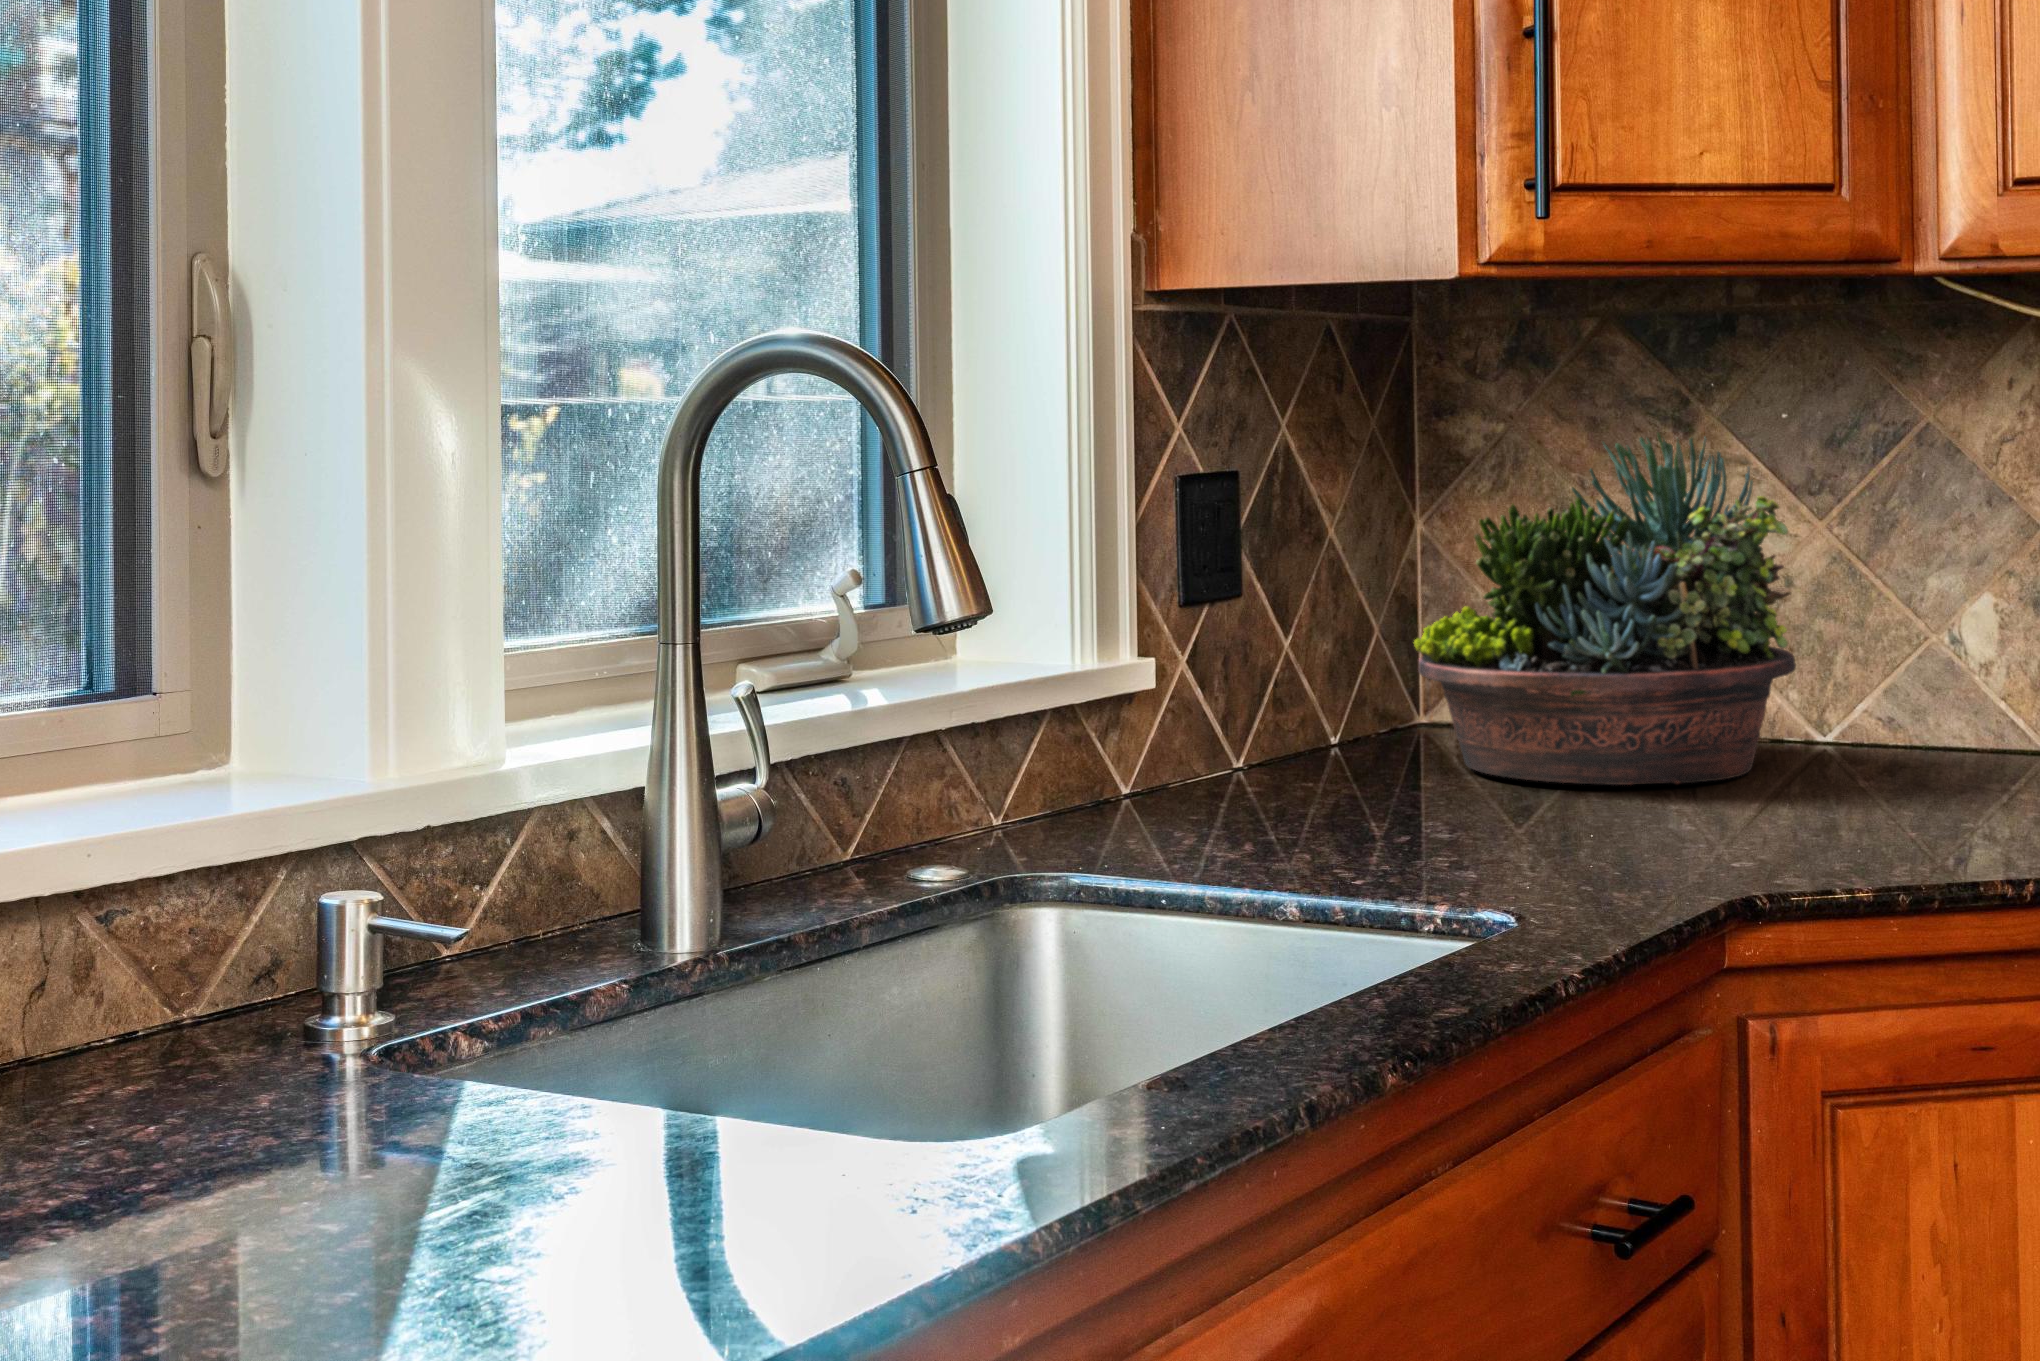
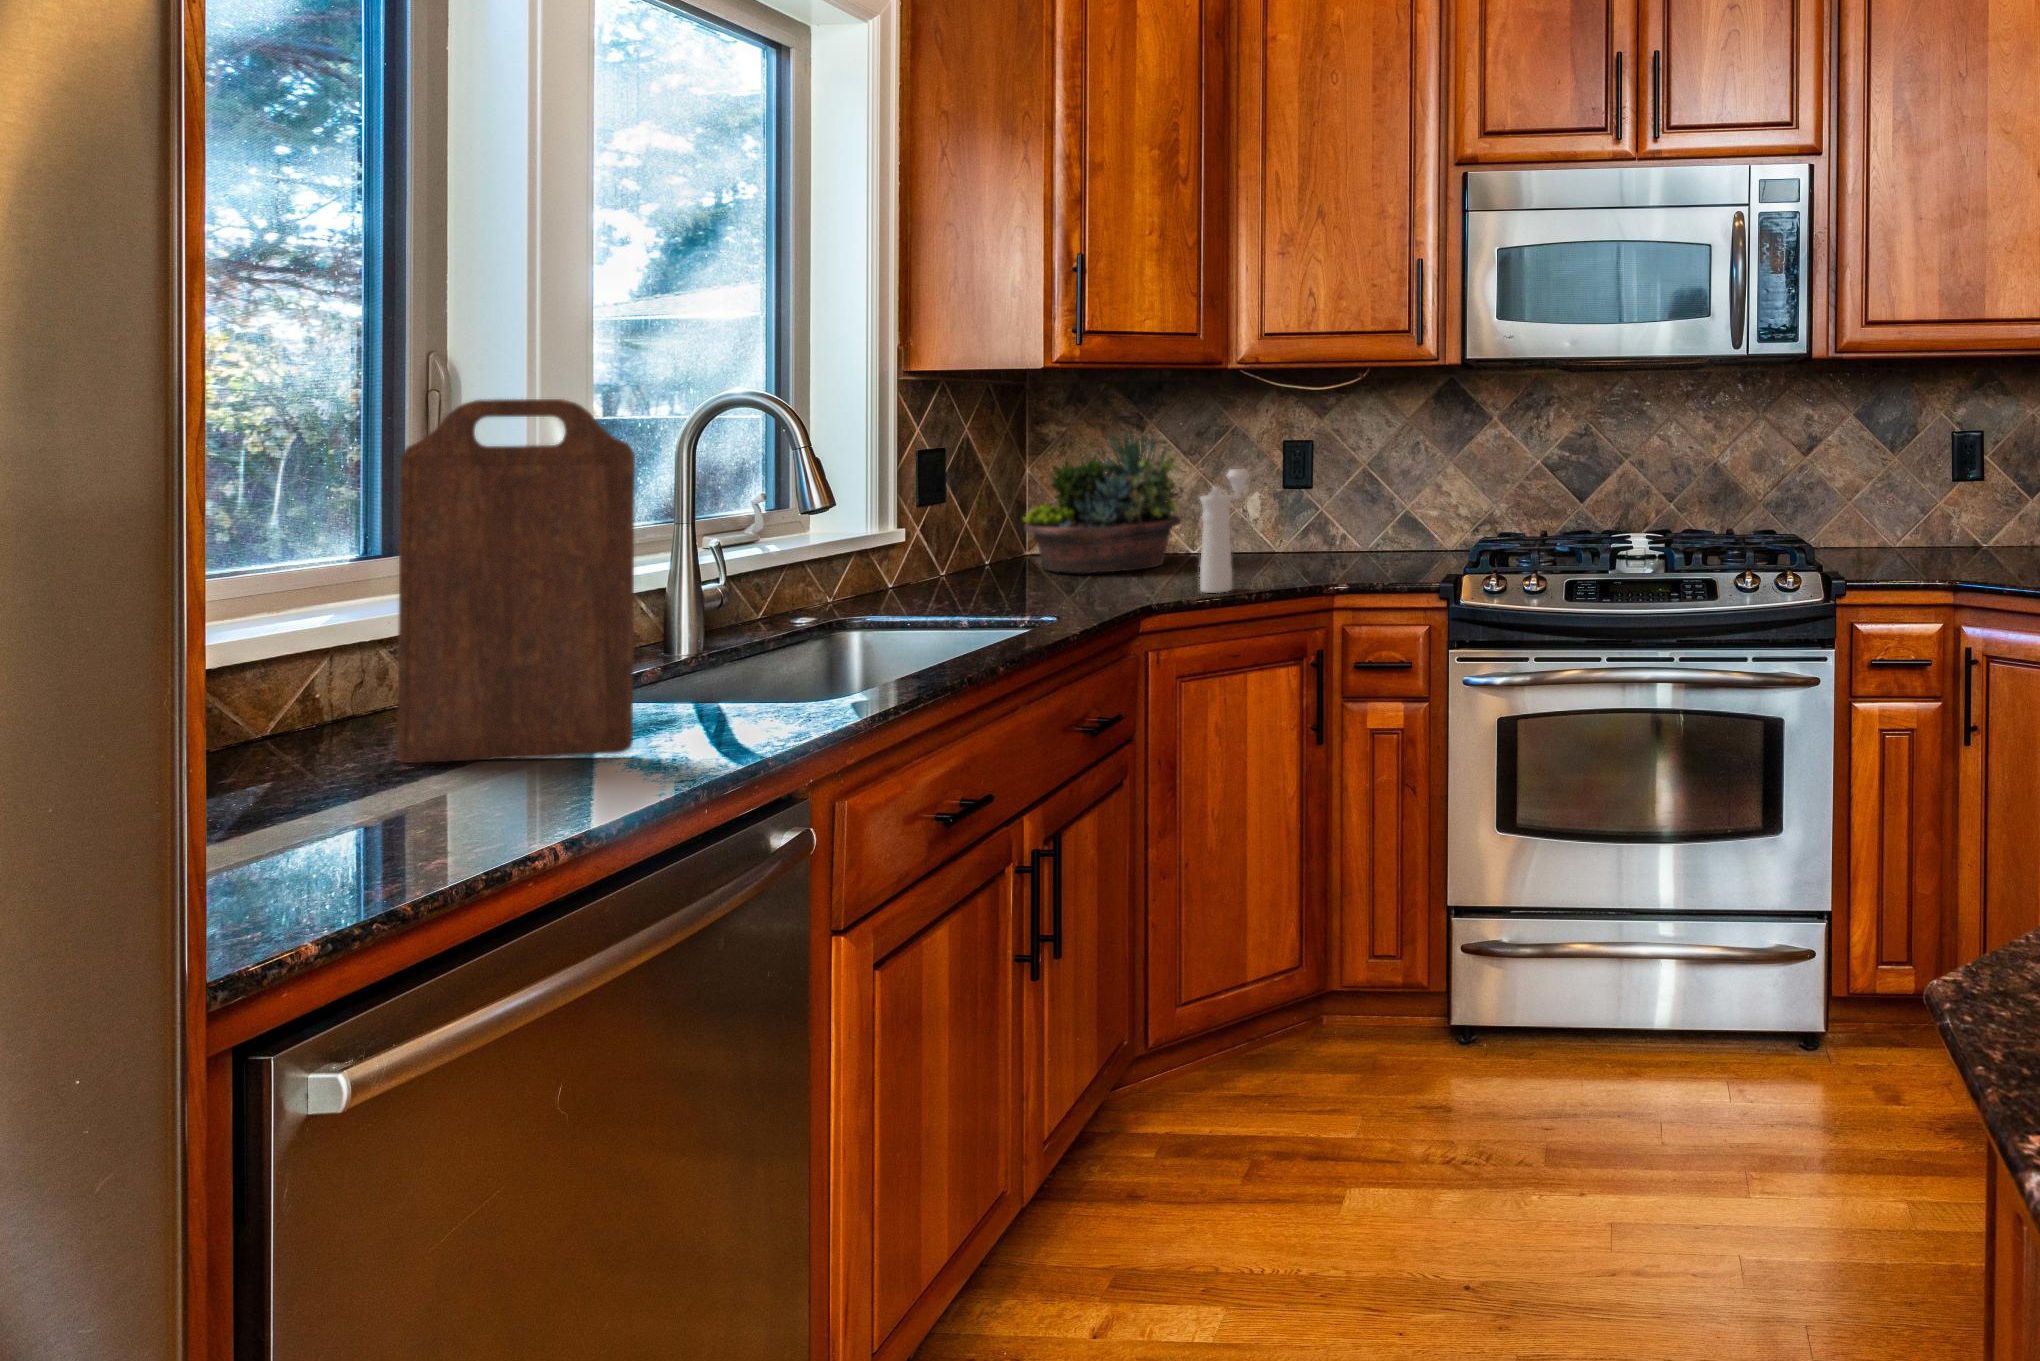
cutting board: none [22,340,493,1263] -> present [397,399,635,763]
pepper mill: none [1865,537,1996,868] -> present [1200,469,1249,593]

